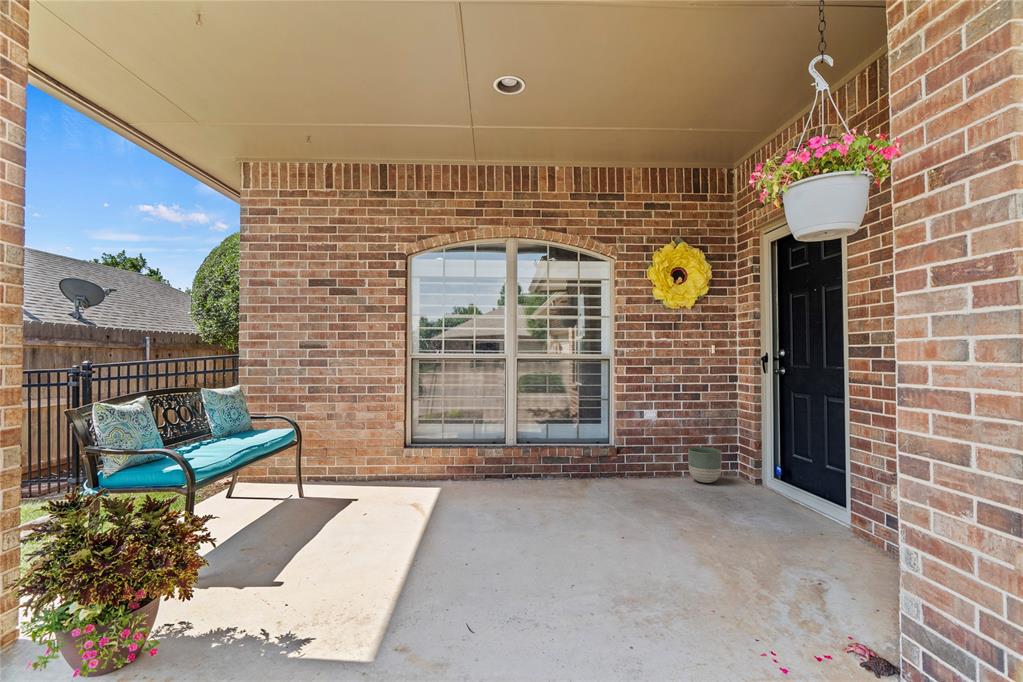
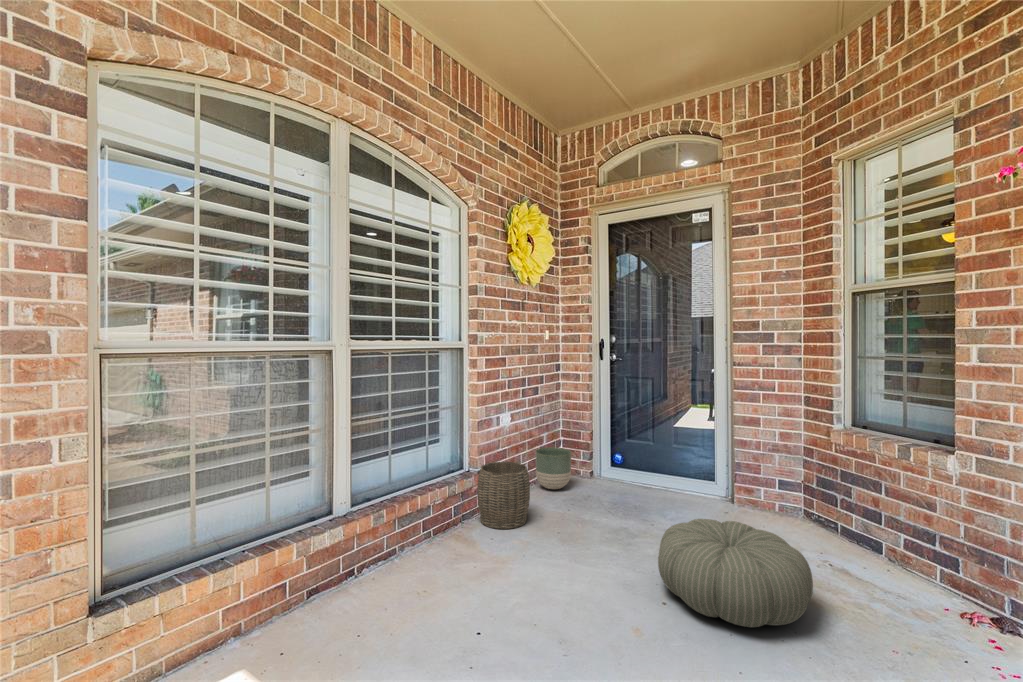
woven basket: none [605,443,644,489] -> present [477,462,530,529]
pouf: none [607,492,716,563] -> present [658,519,813,627]

